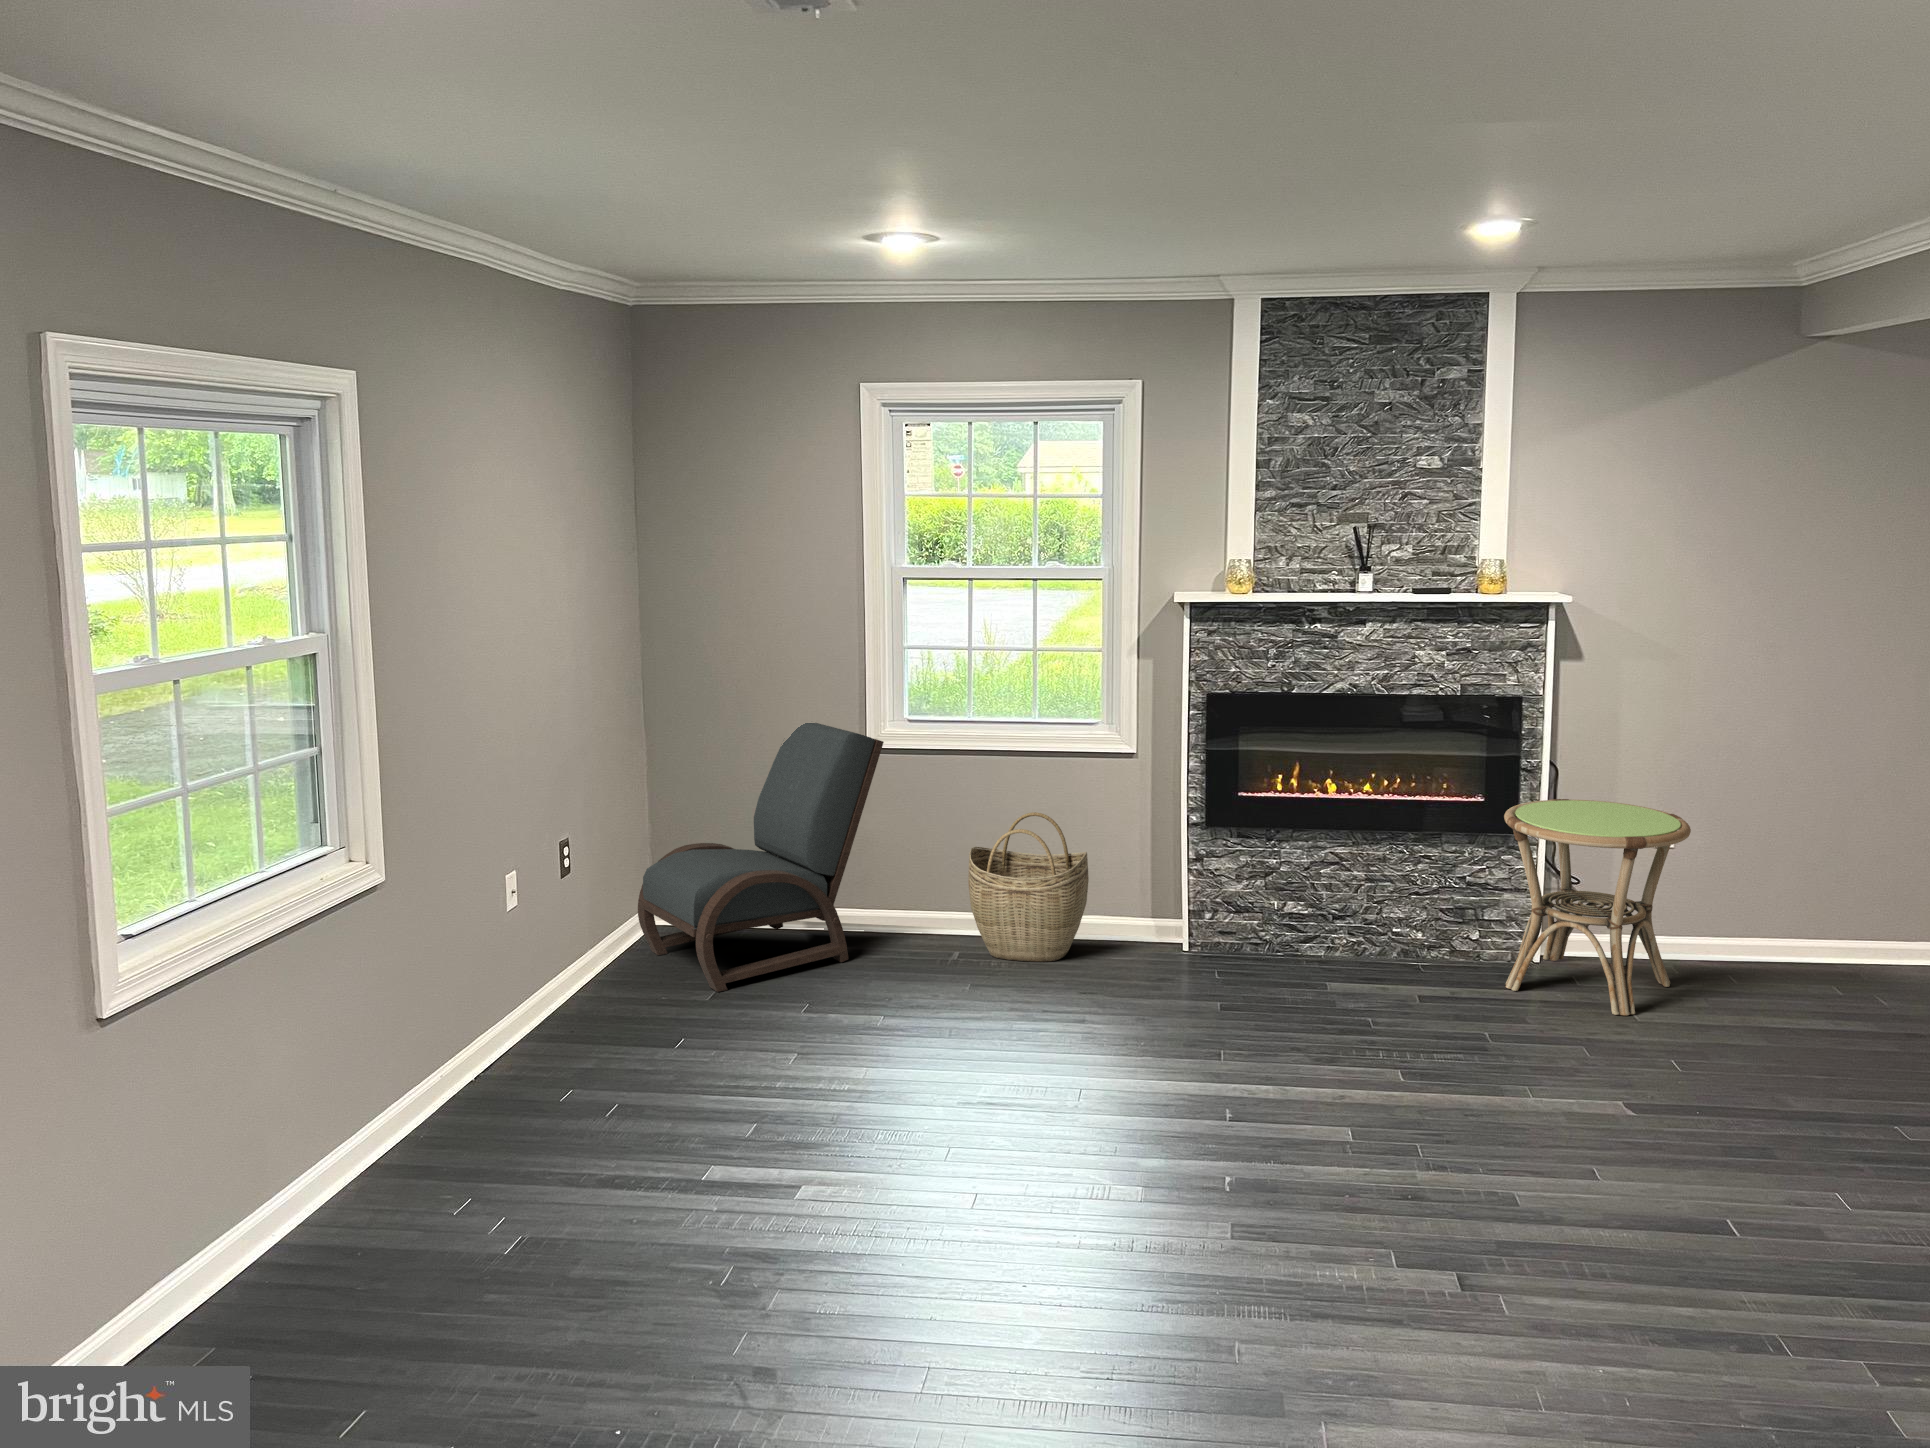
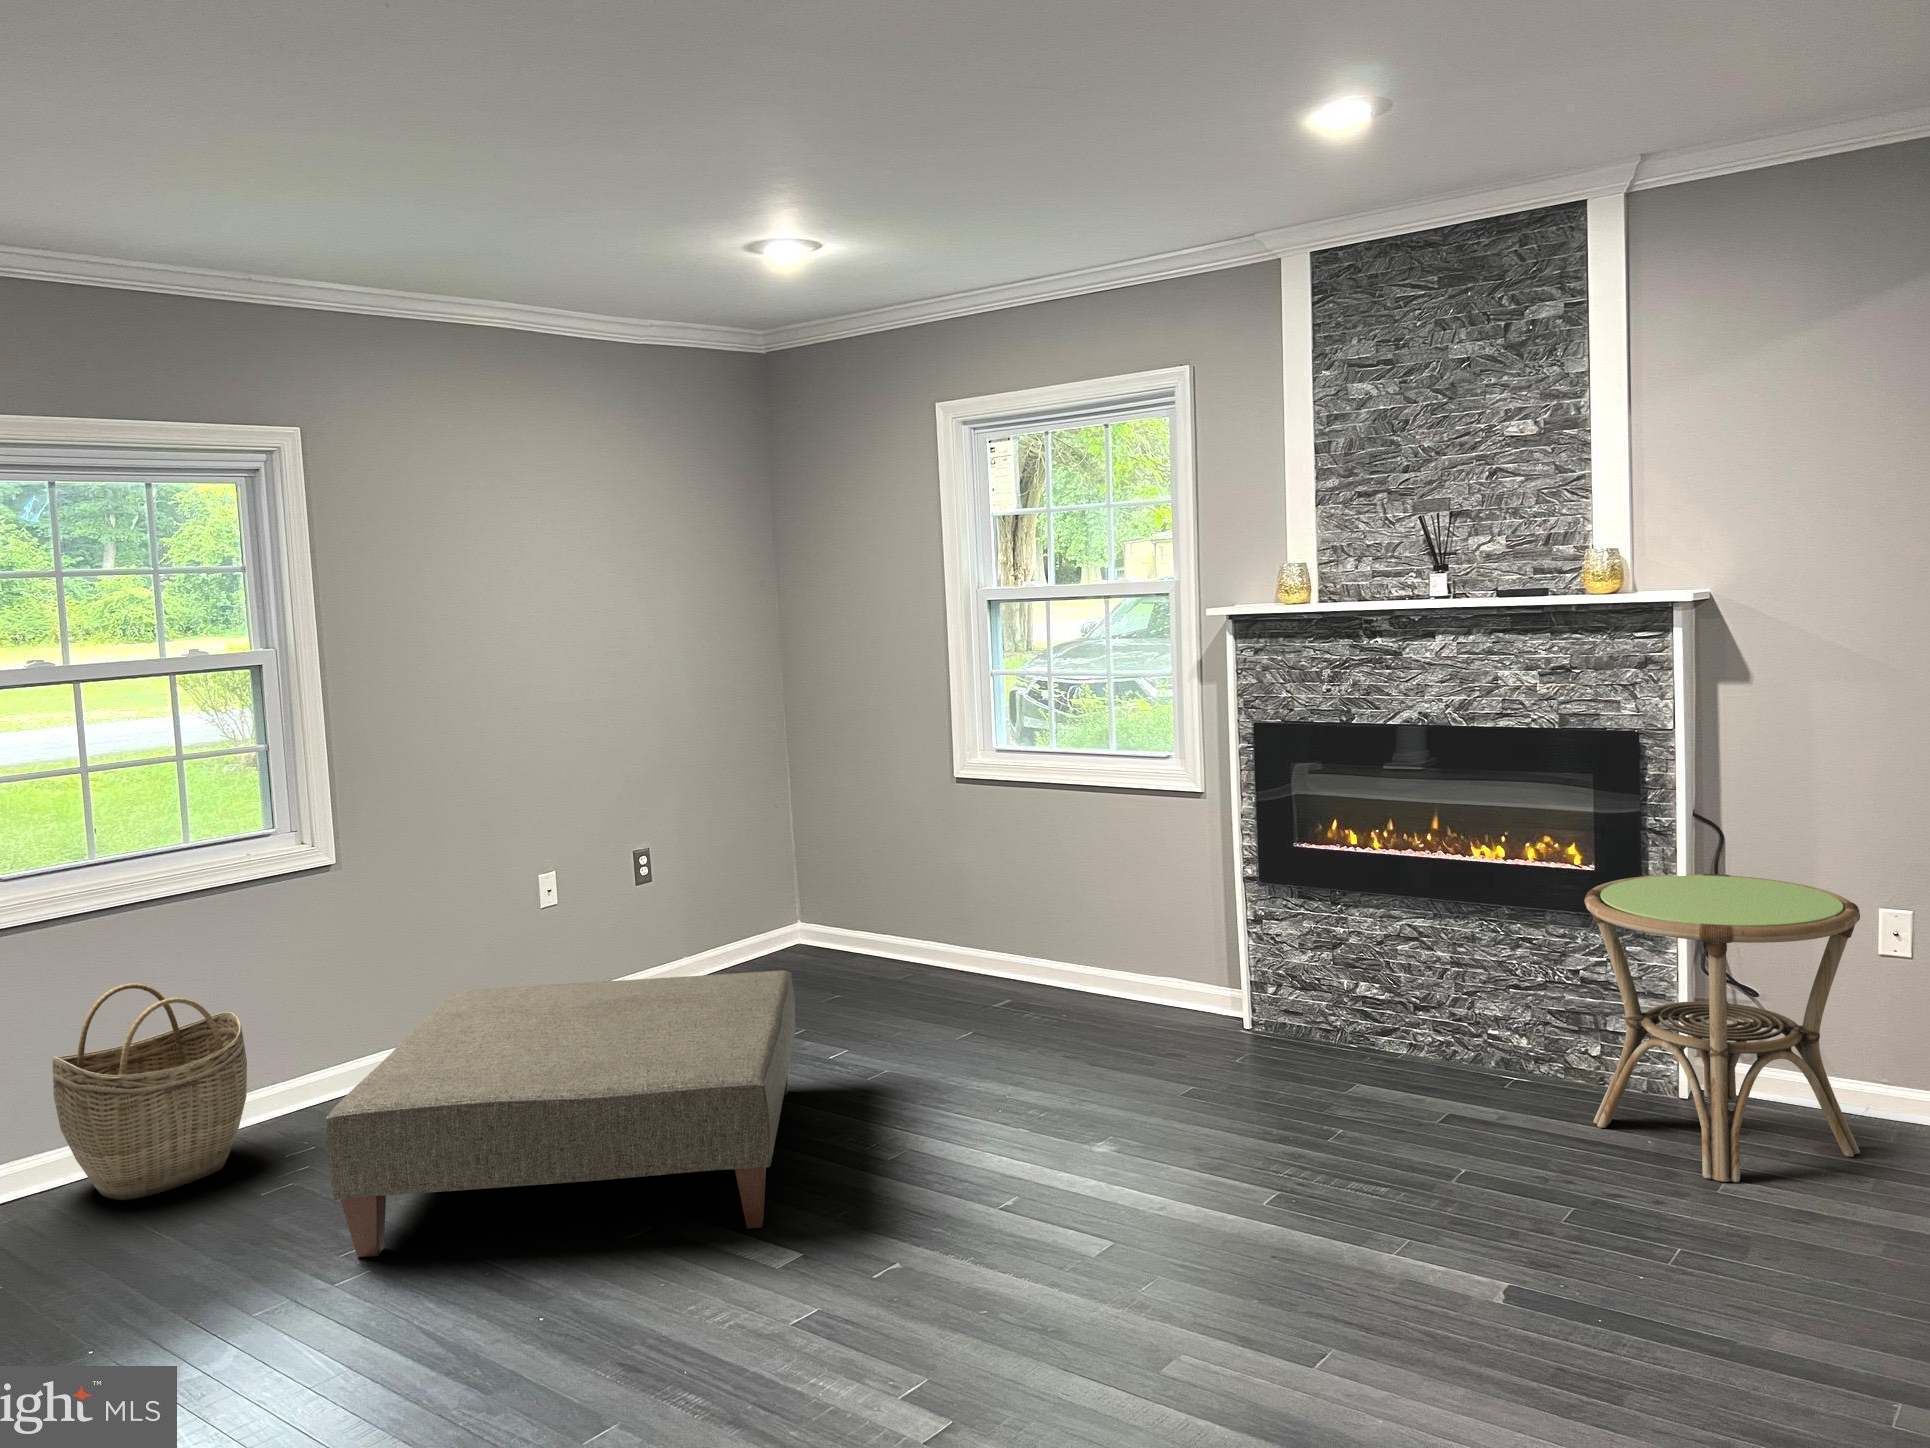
lounge chair: present [638,723,884,992] -> none [731,747,944,1008]
woven basket: present [968,812,1089,962] -> present [53,983,247,1200]
ottoman: none [552,948,1067,1300] -> present [326,970,795,1257]

